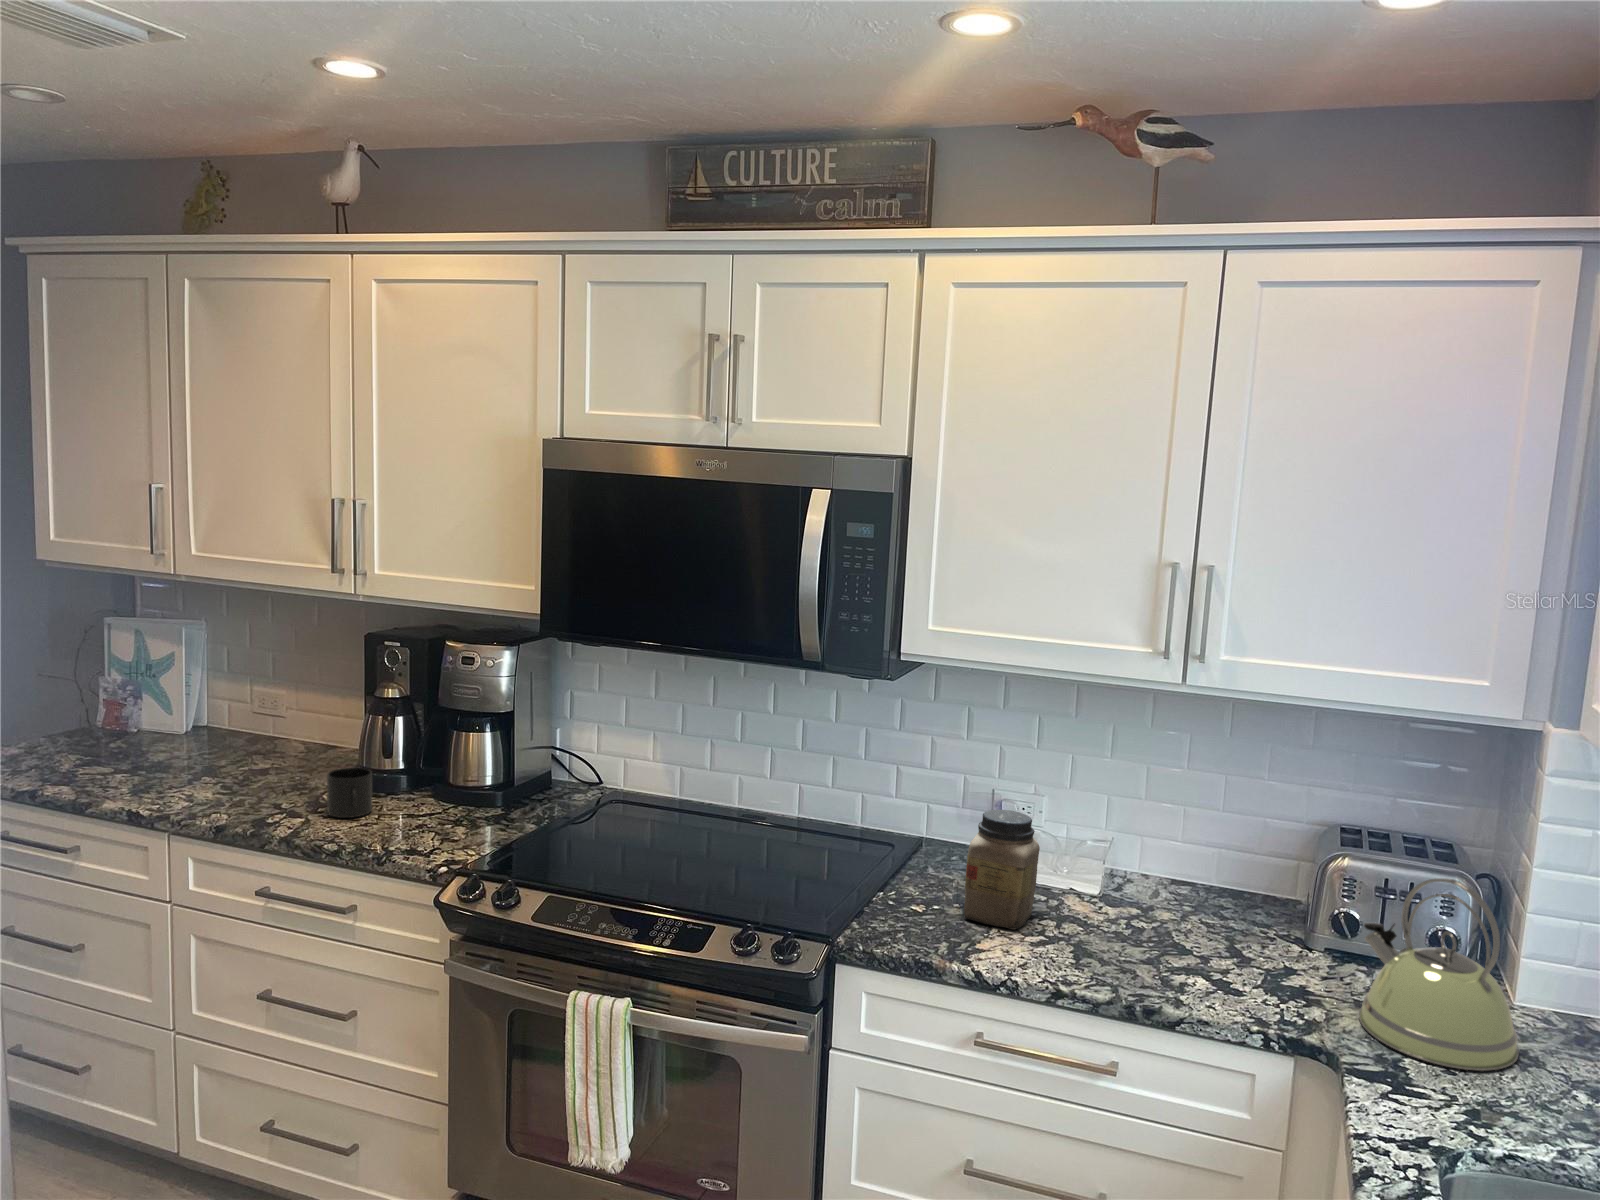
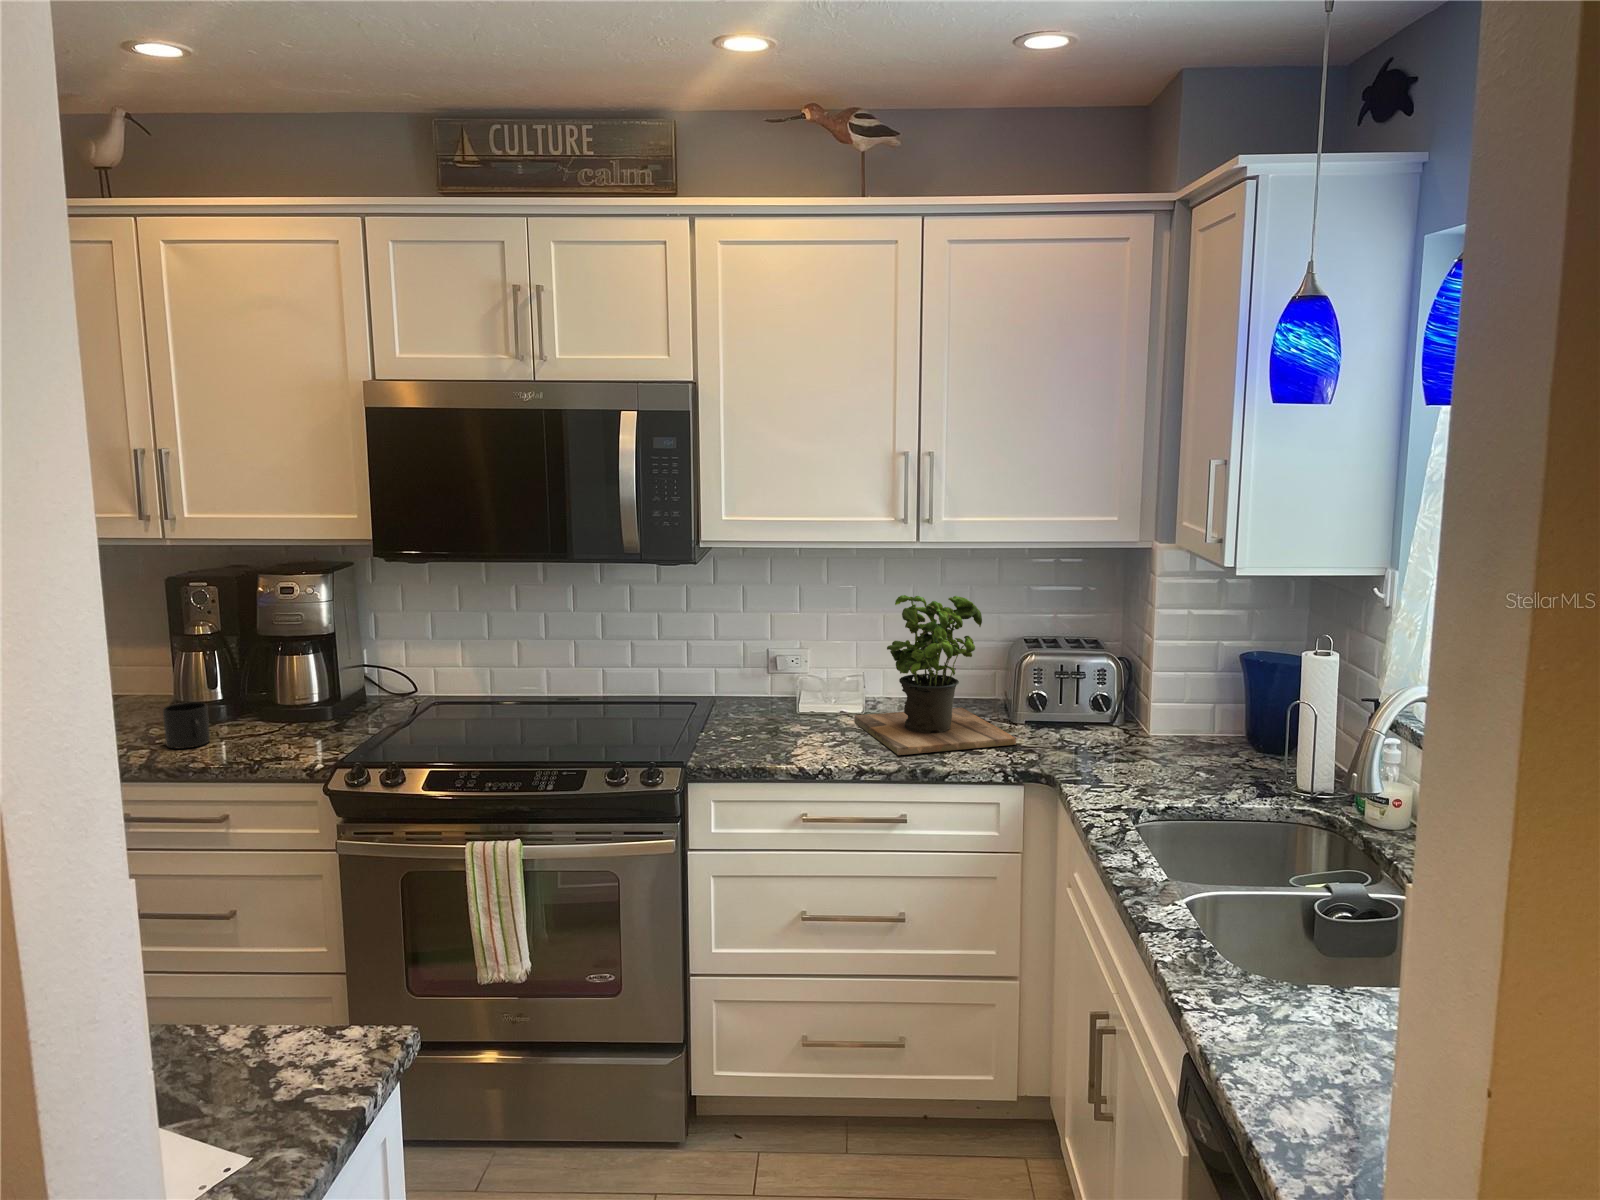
potted plant: none [1083,757,1297,987] -> present [854,595,1016,755]
jar: present [964,810,1040,929] -> none [772,654,823,741]
kettle: present [1359,878,1519,1071] -> none [1055,648,1158,769]

